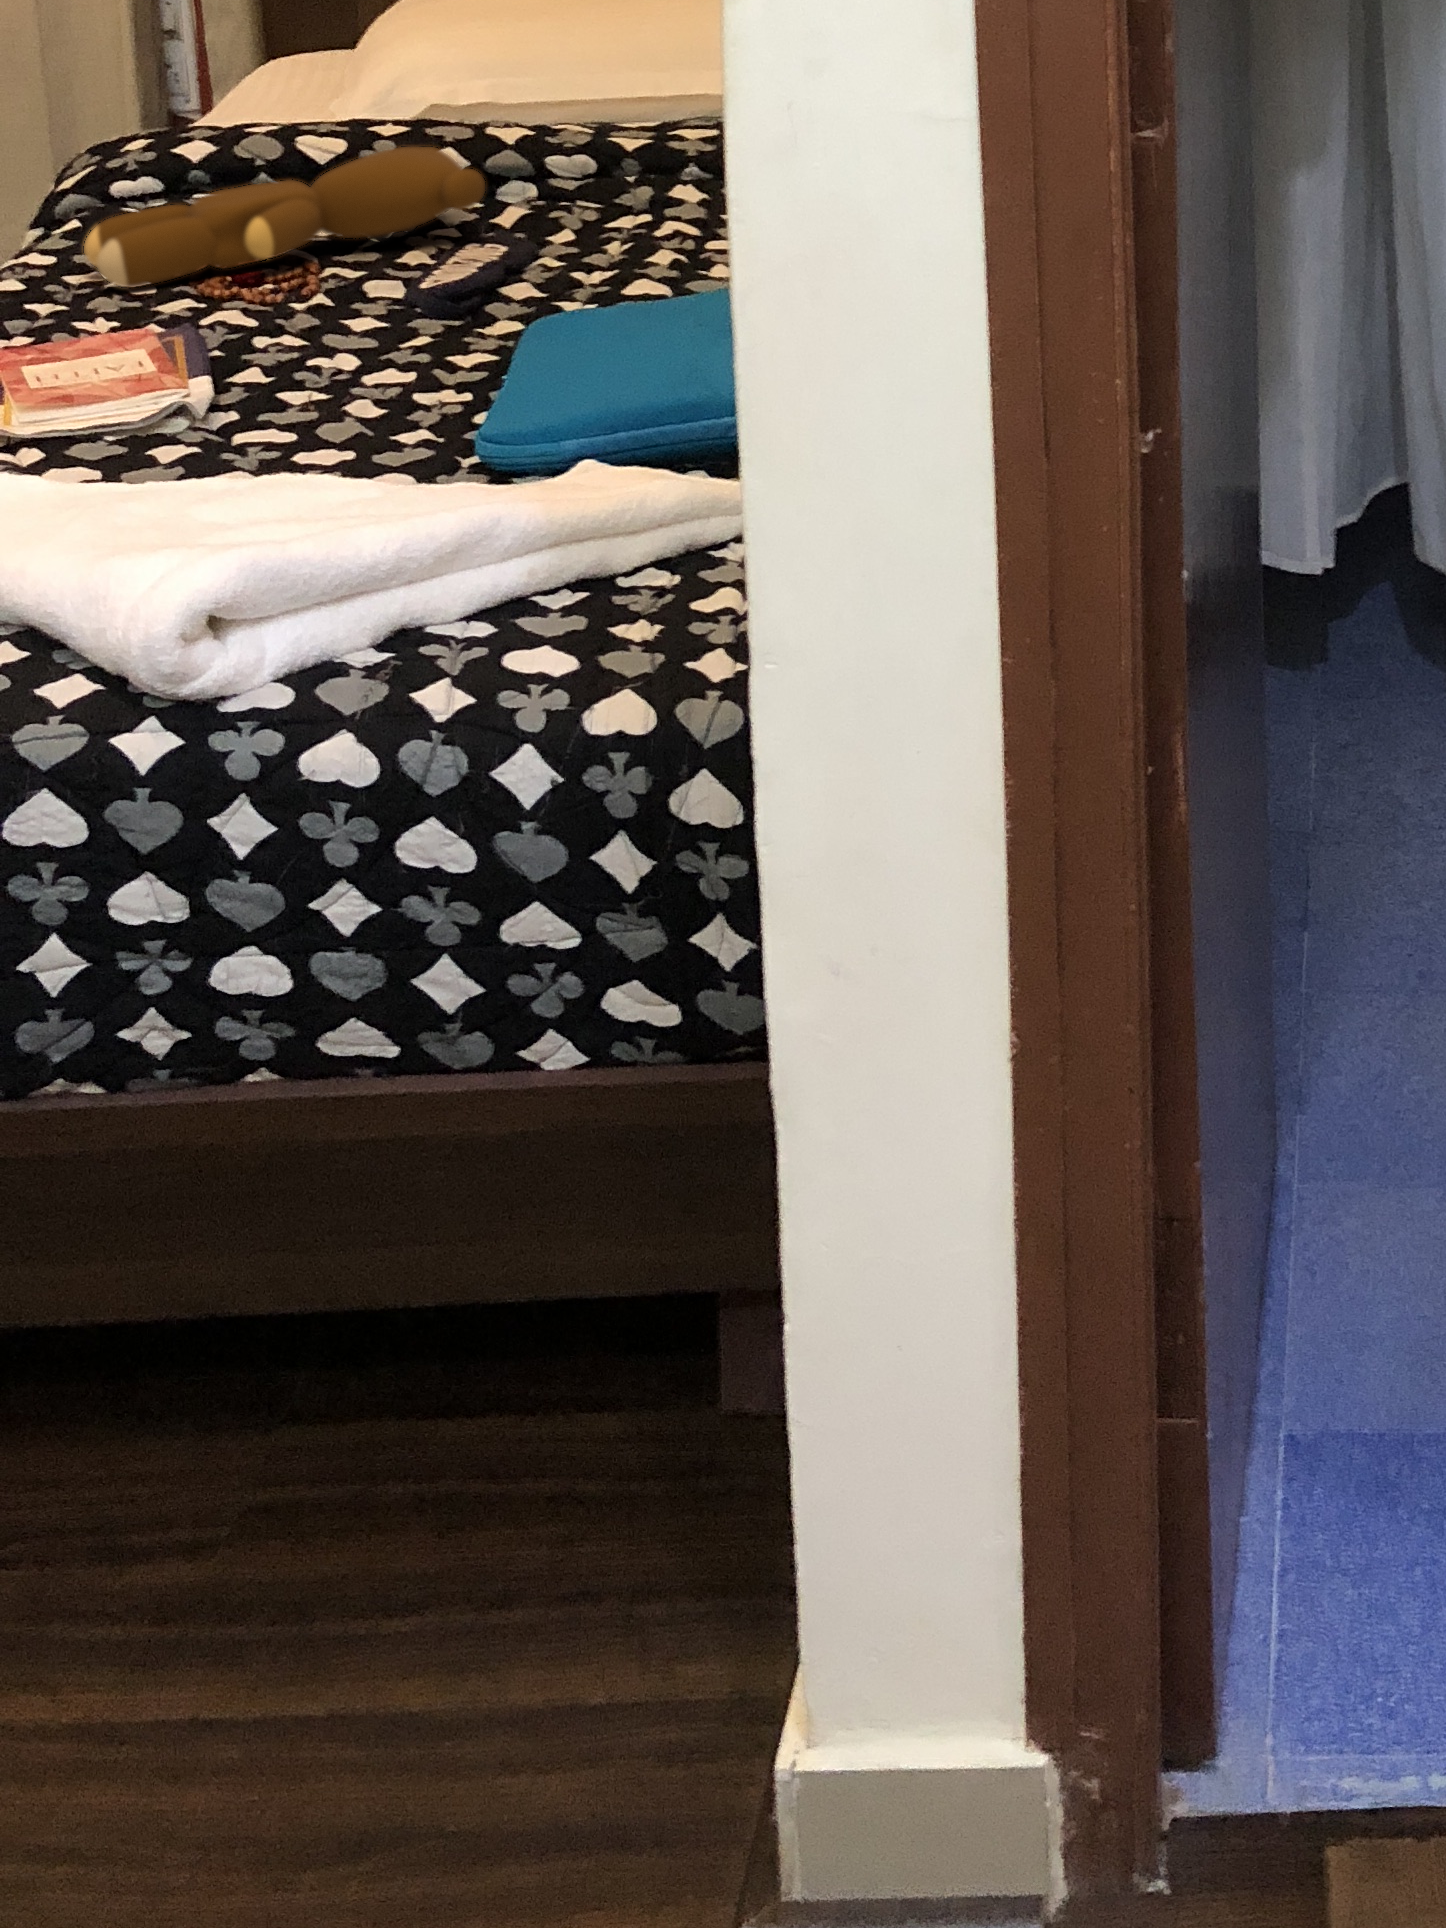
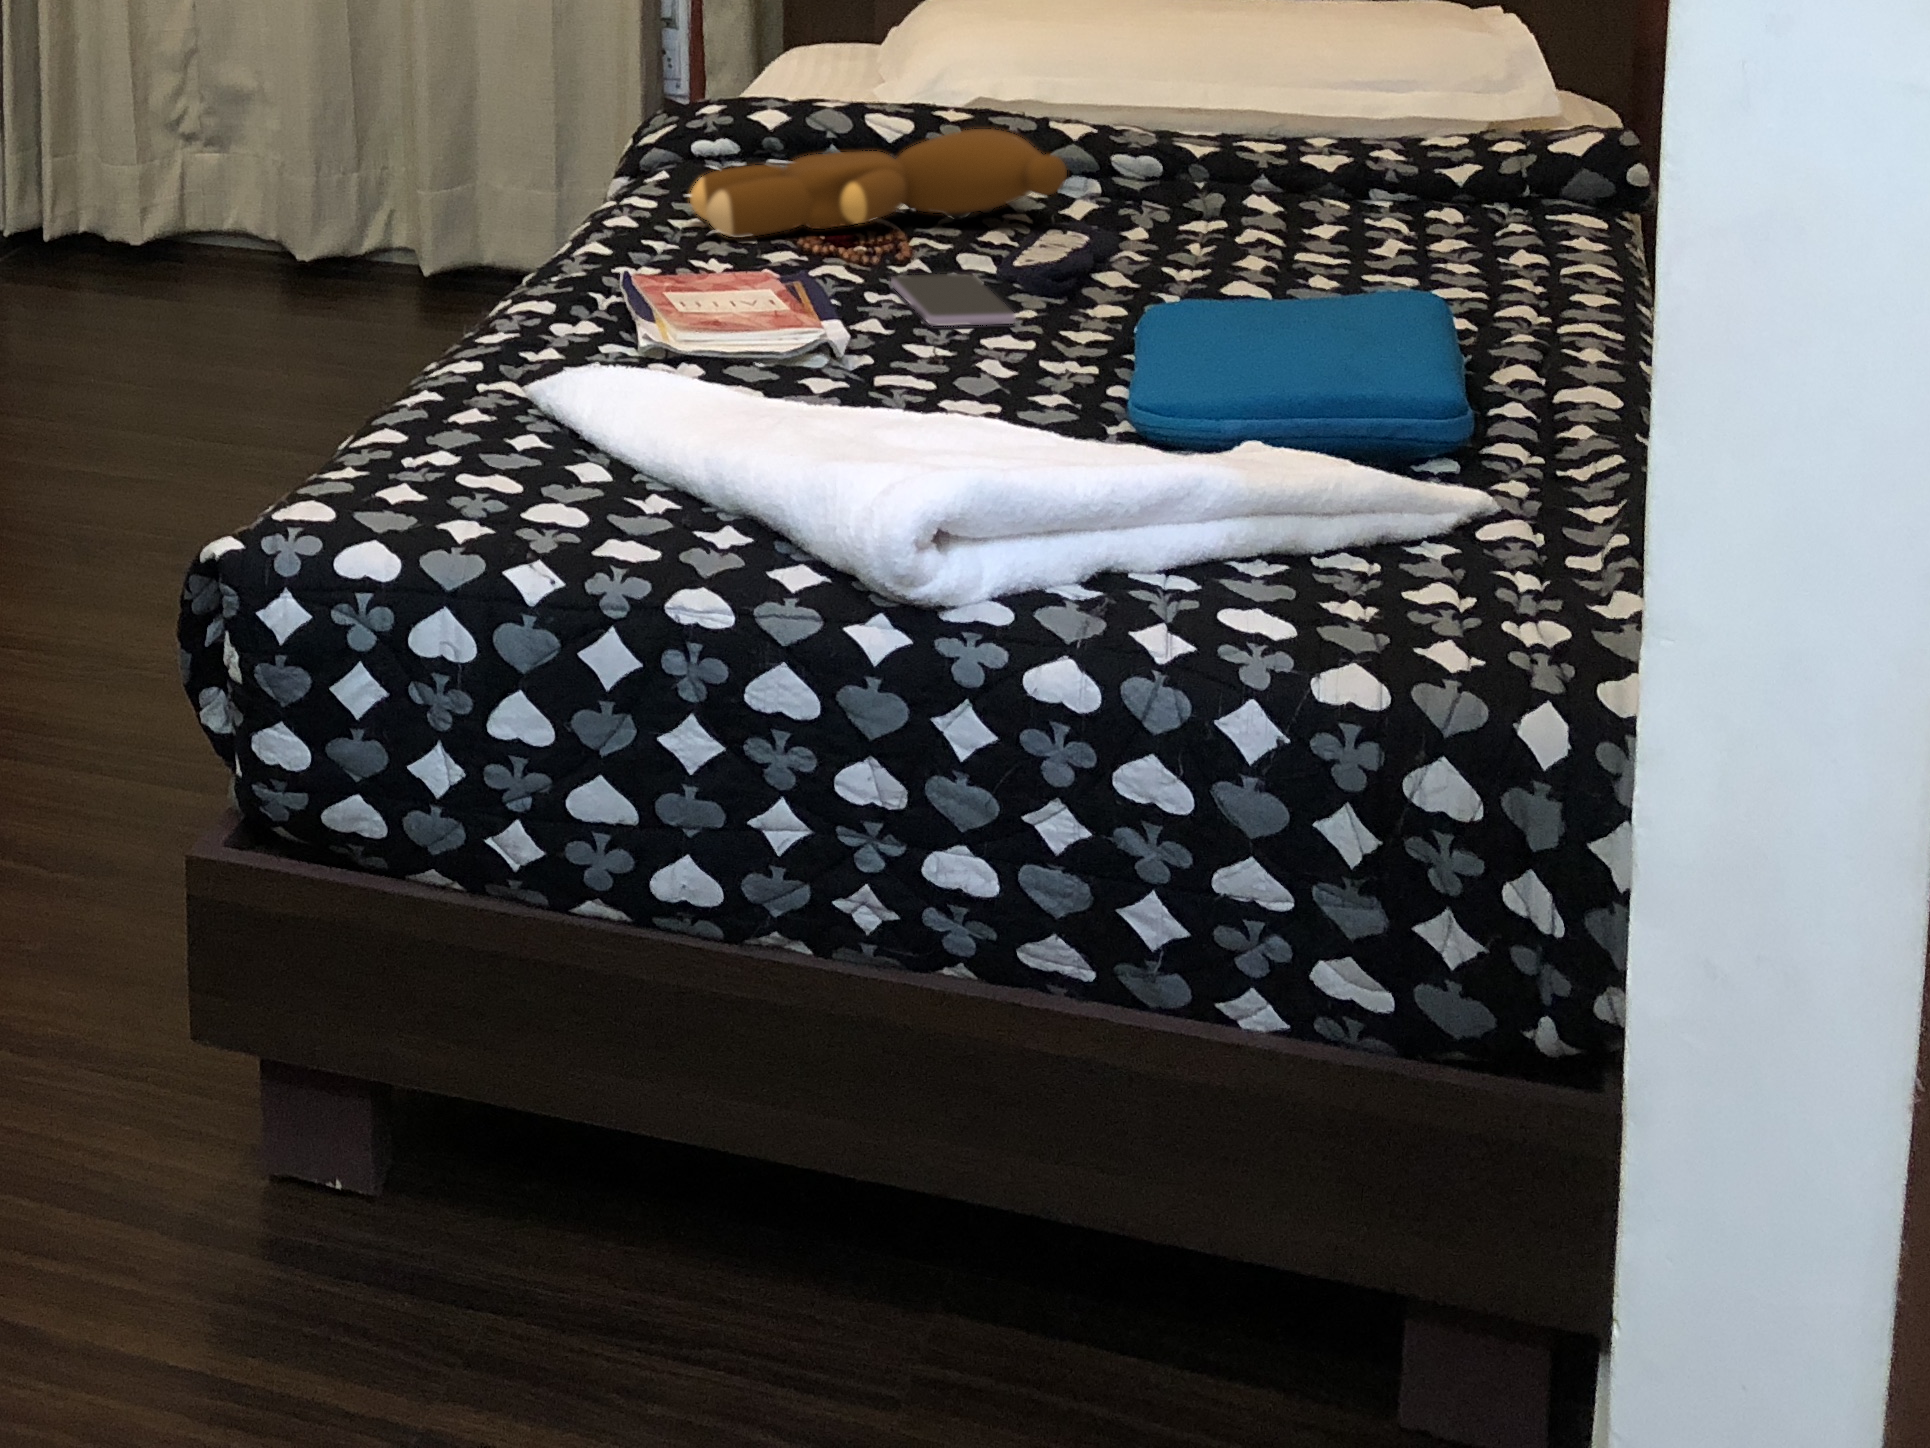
smartphone: none [283,304,400,367] -> present [891,274,1016,326]

